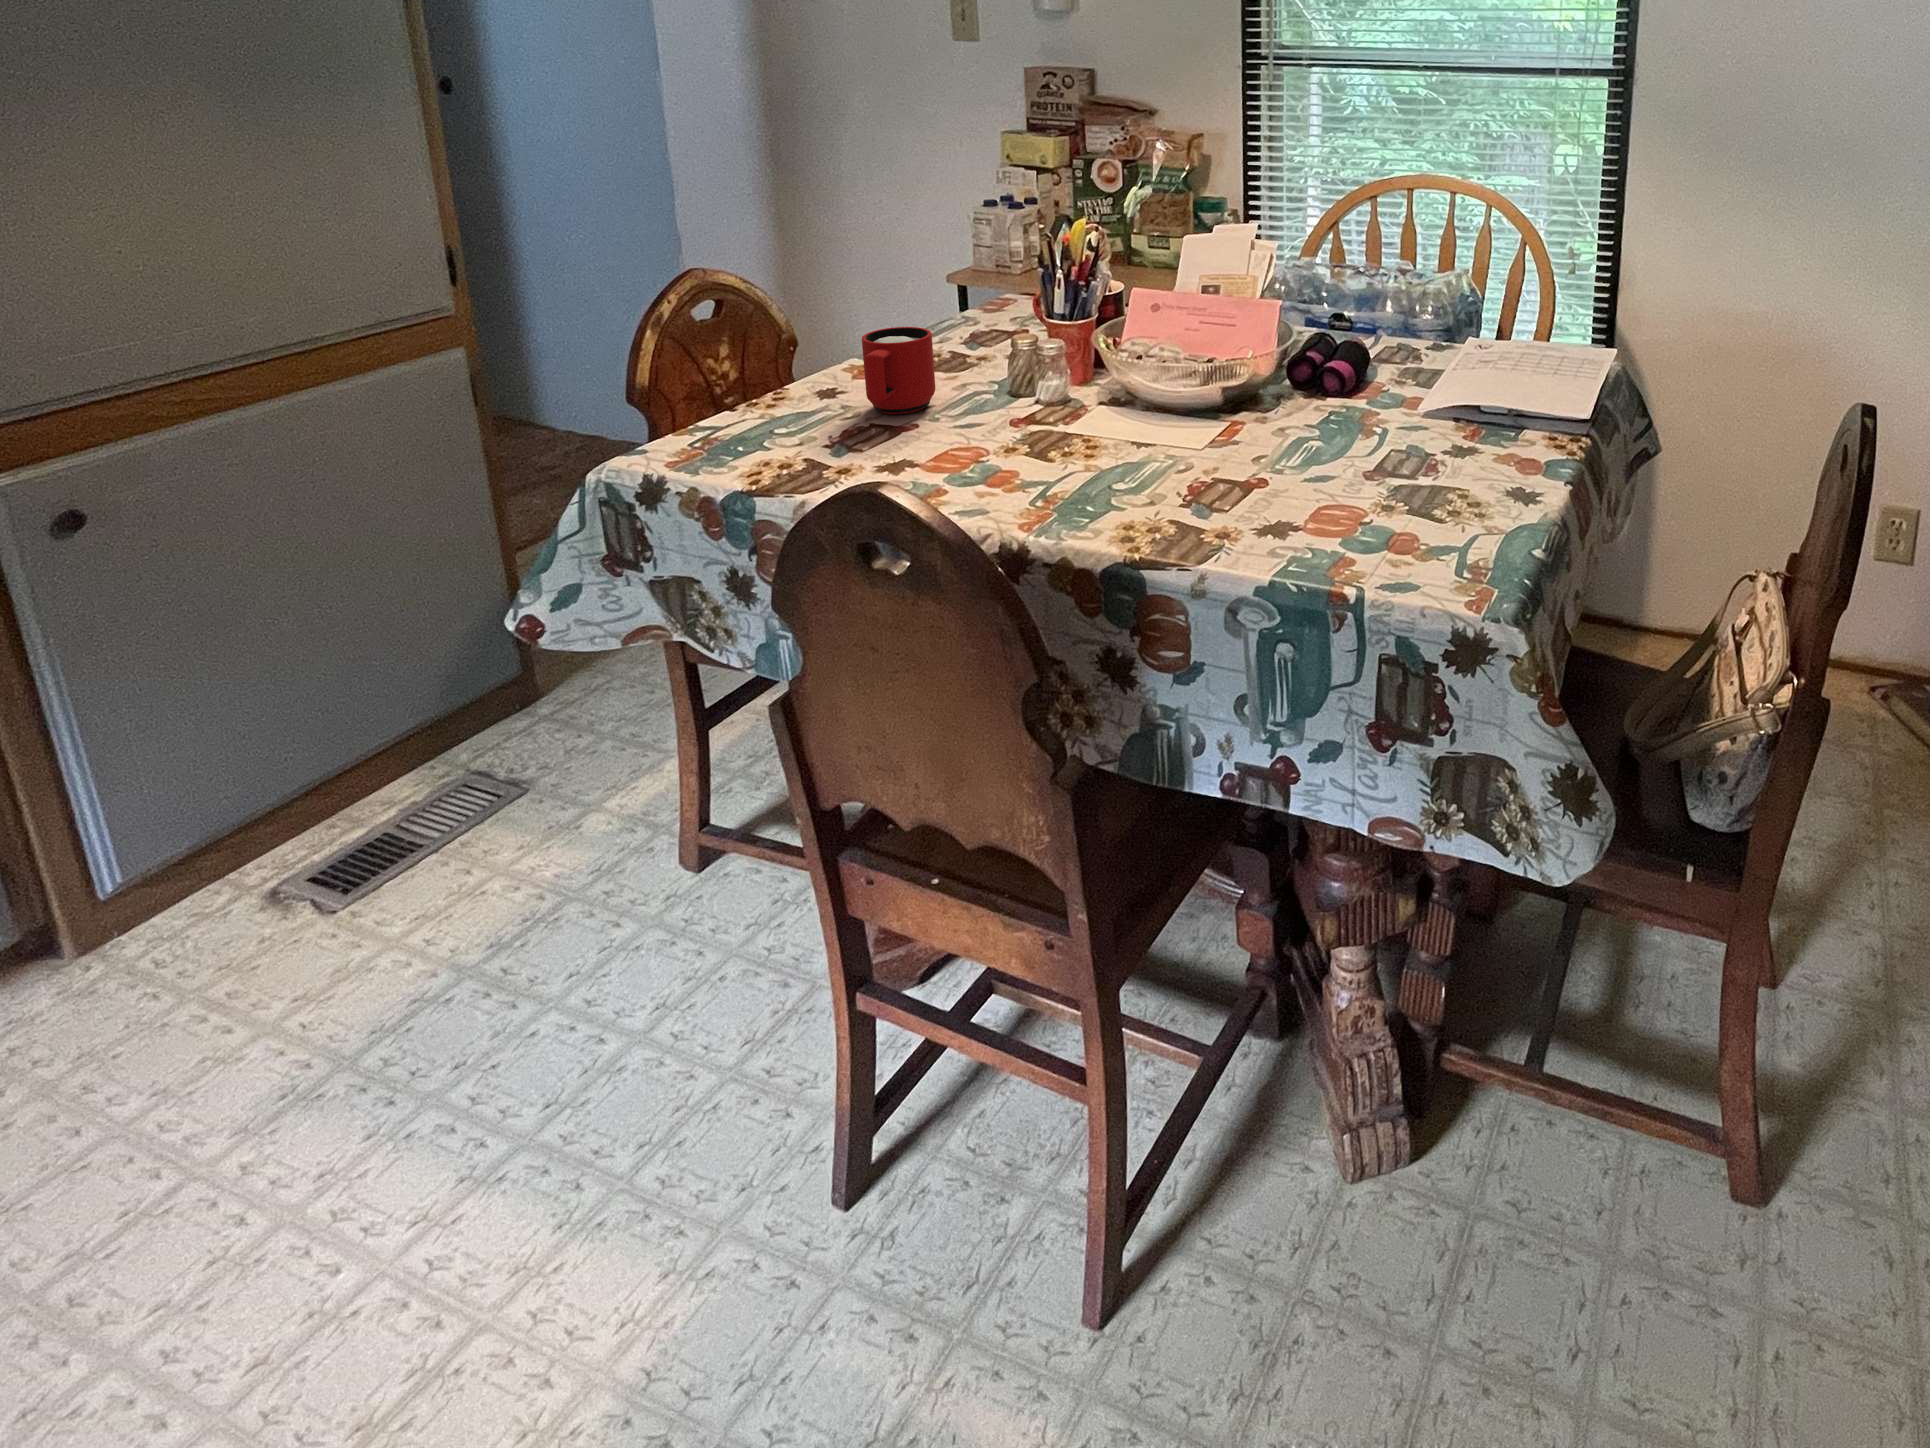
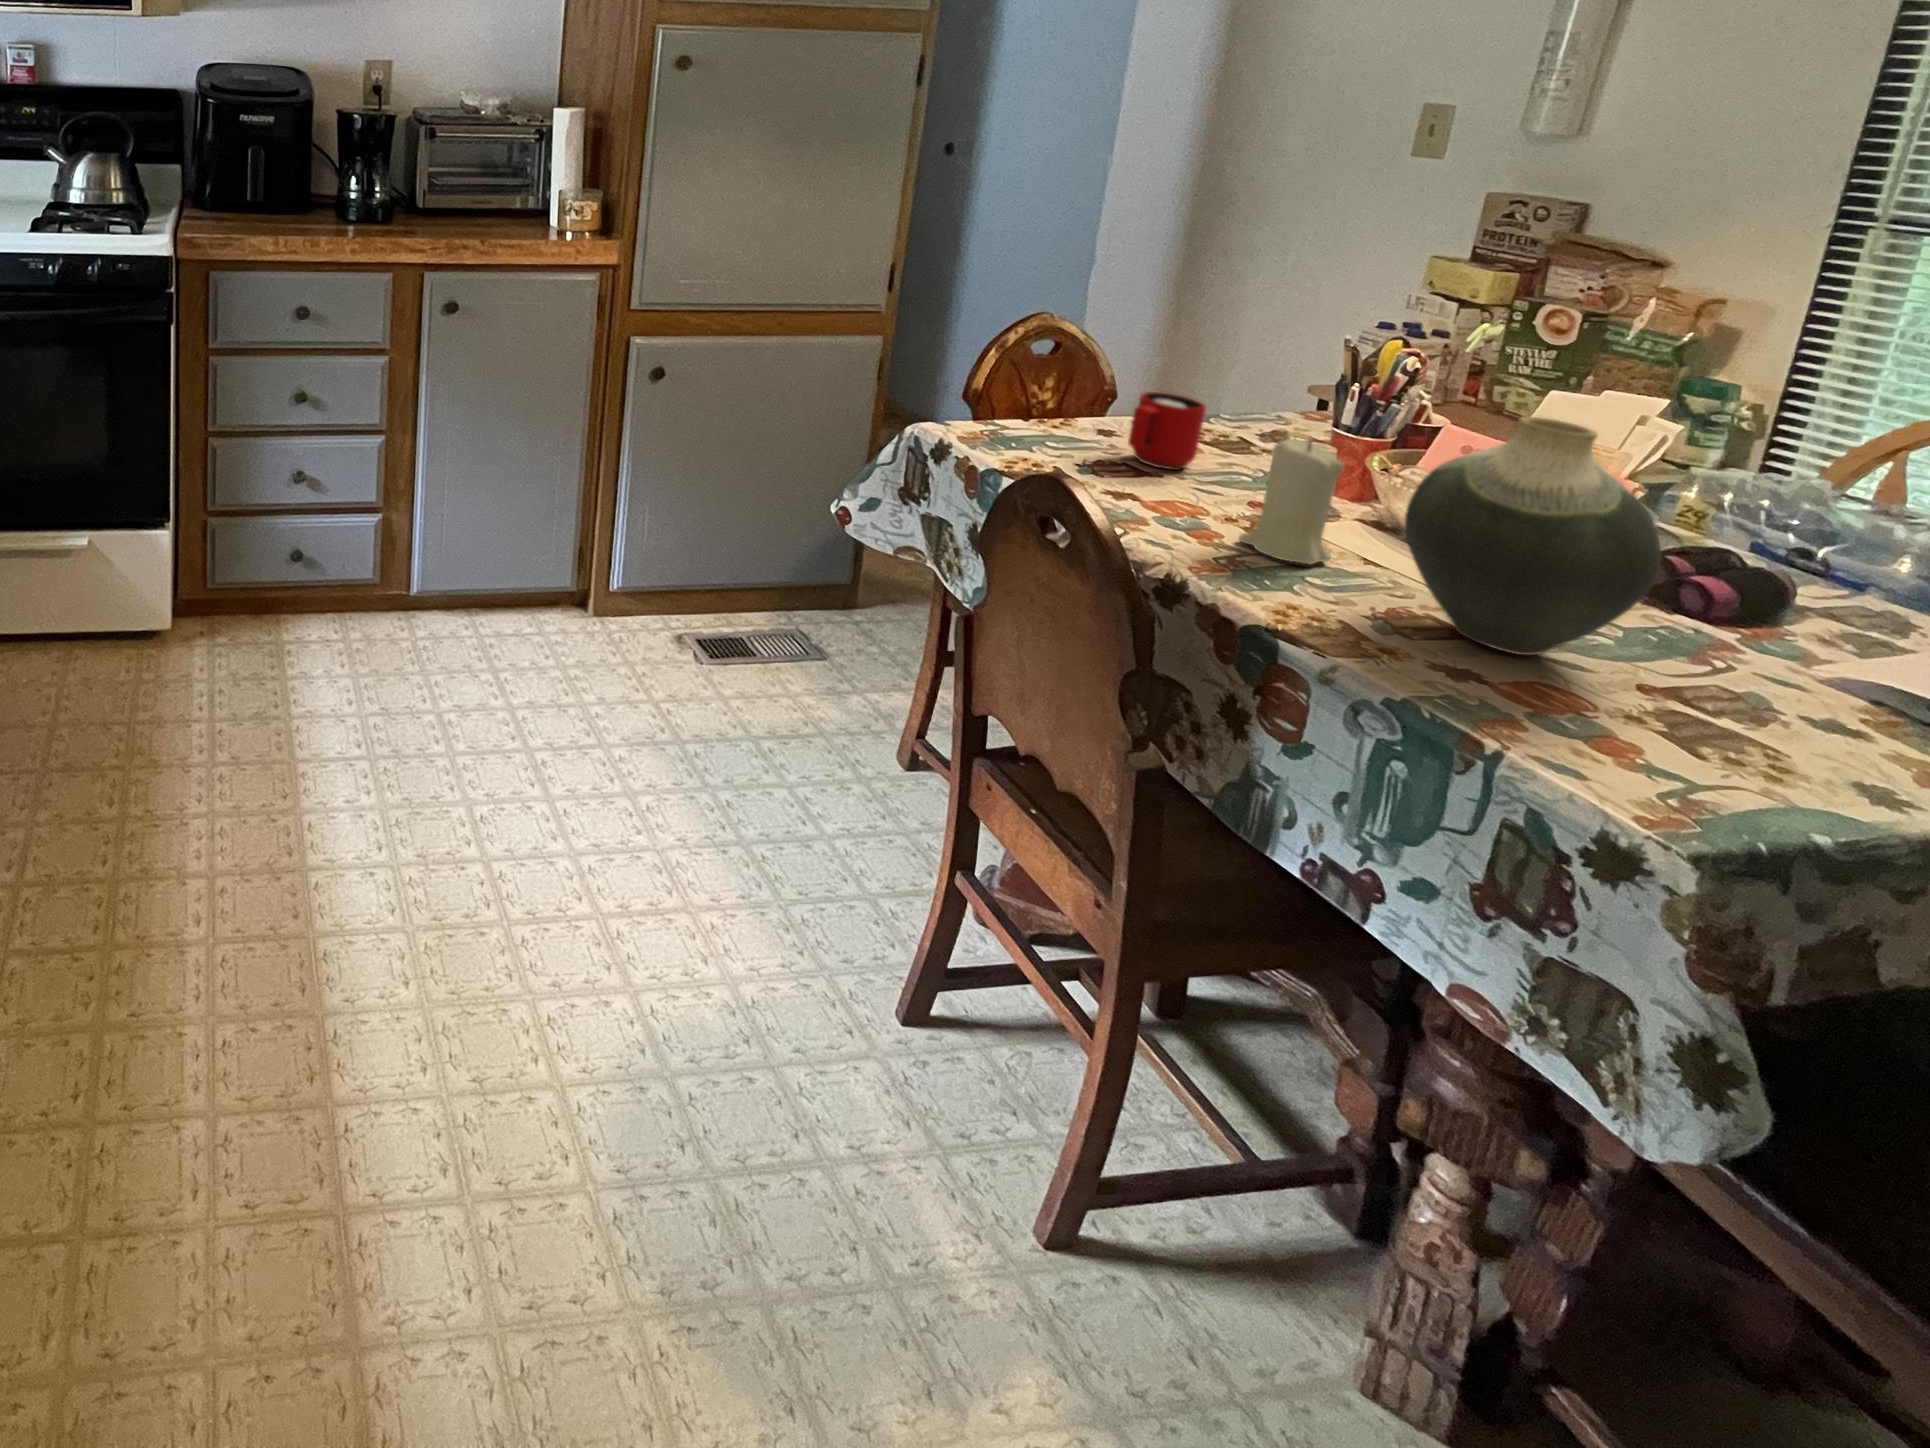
vase: none [1179,264,1360,487] -> present [1405,416,1662,655]
candle: none [1030,342,1112,475] -> present [1239,439,1344,565]

